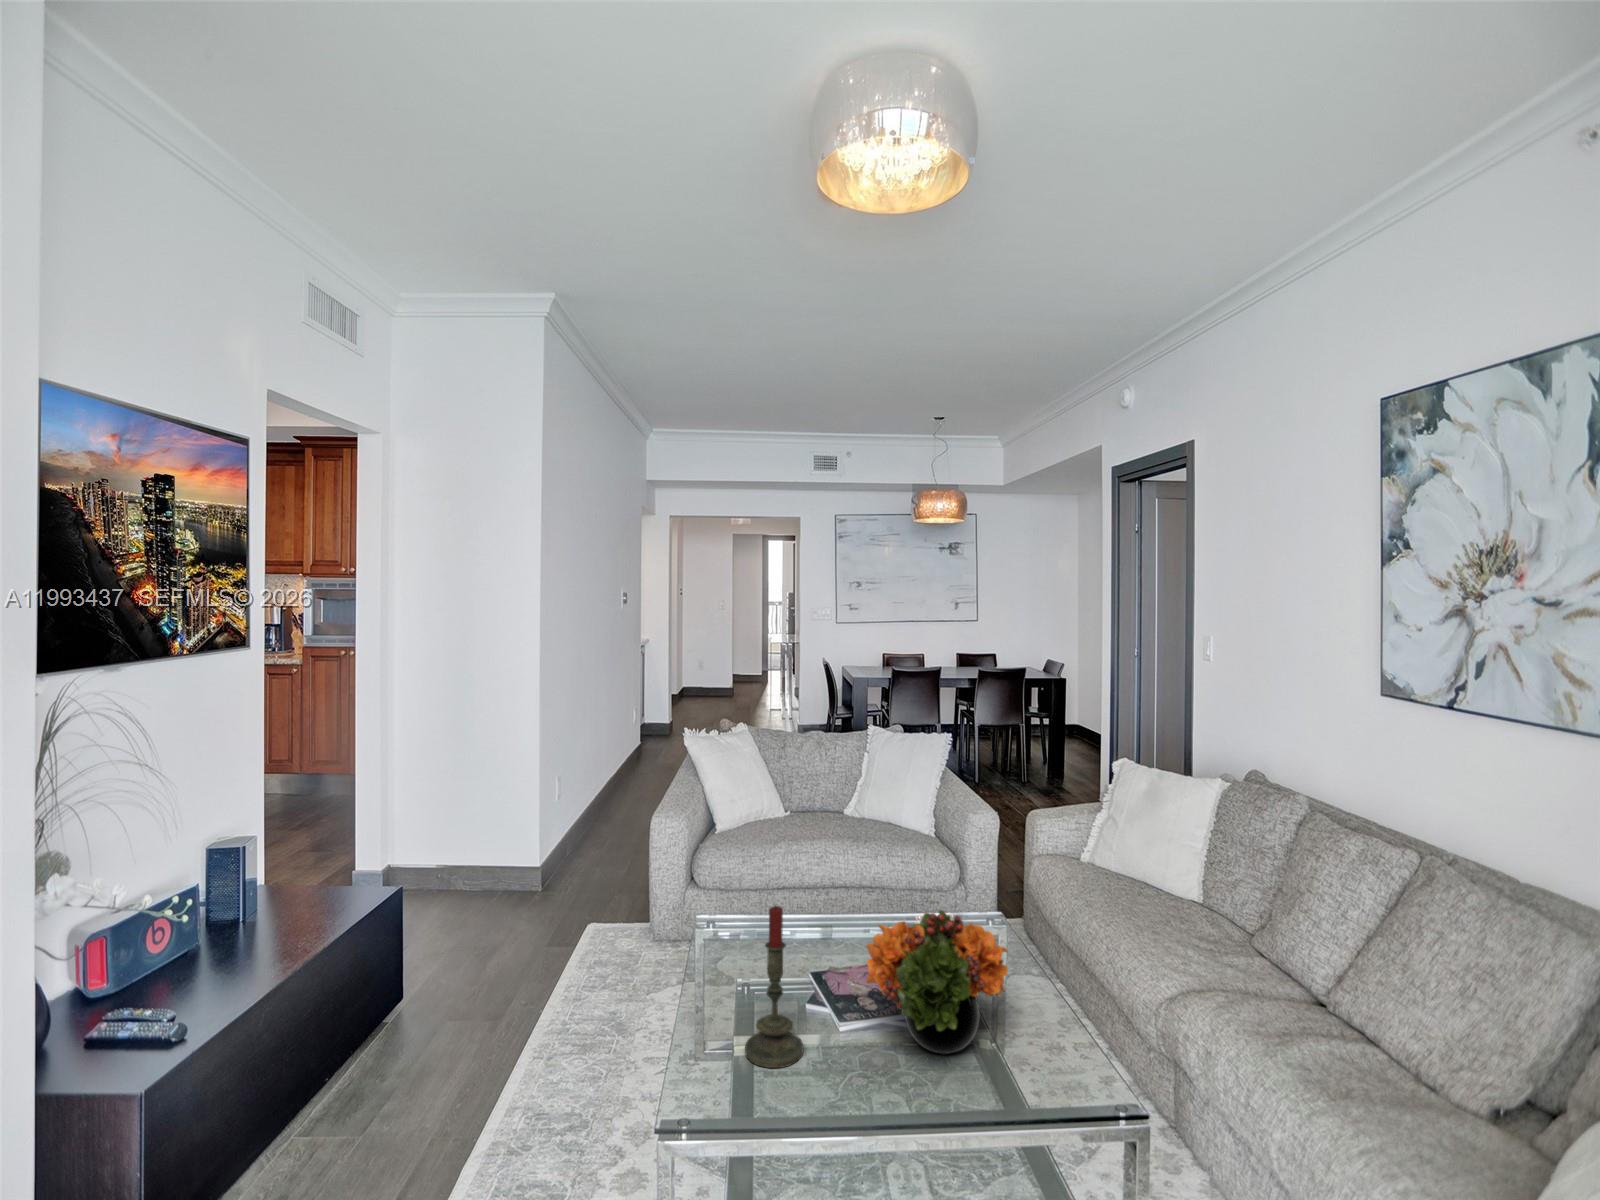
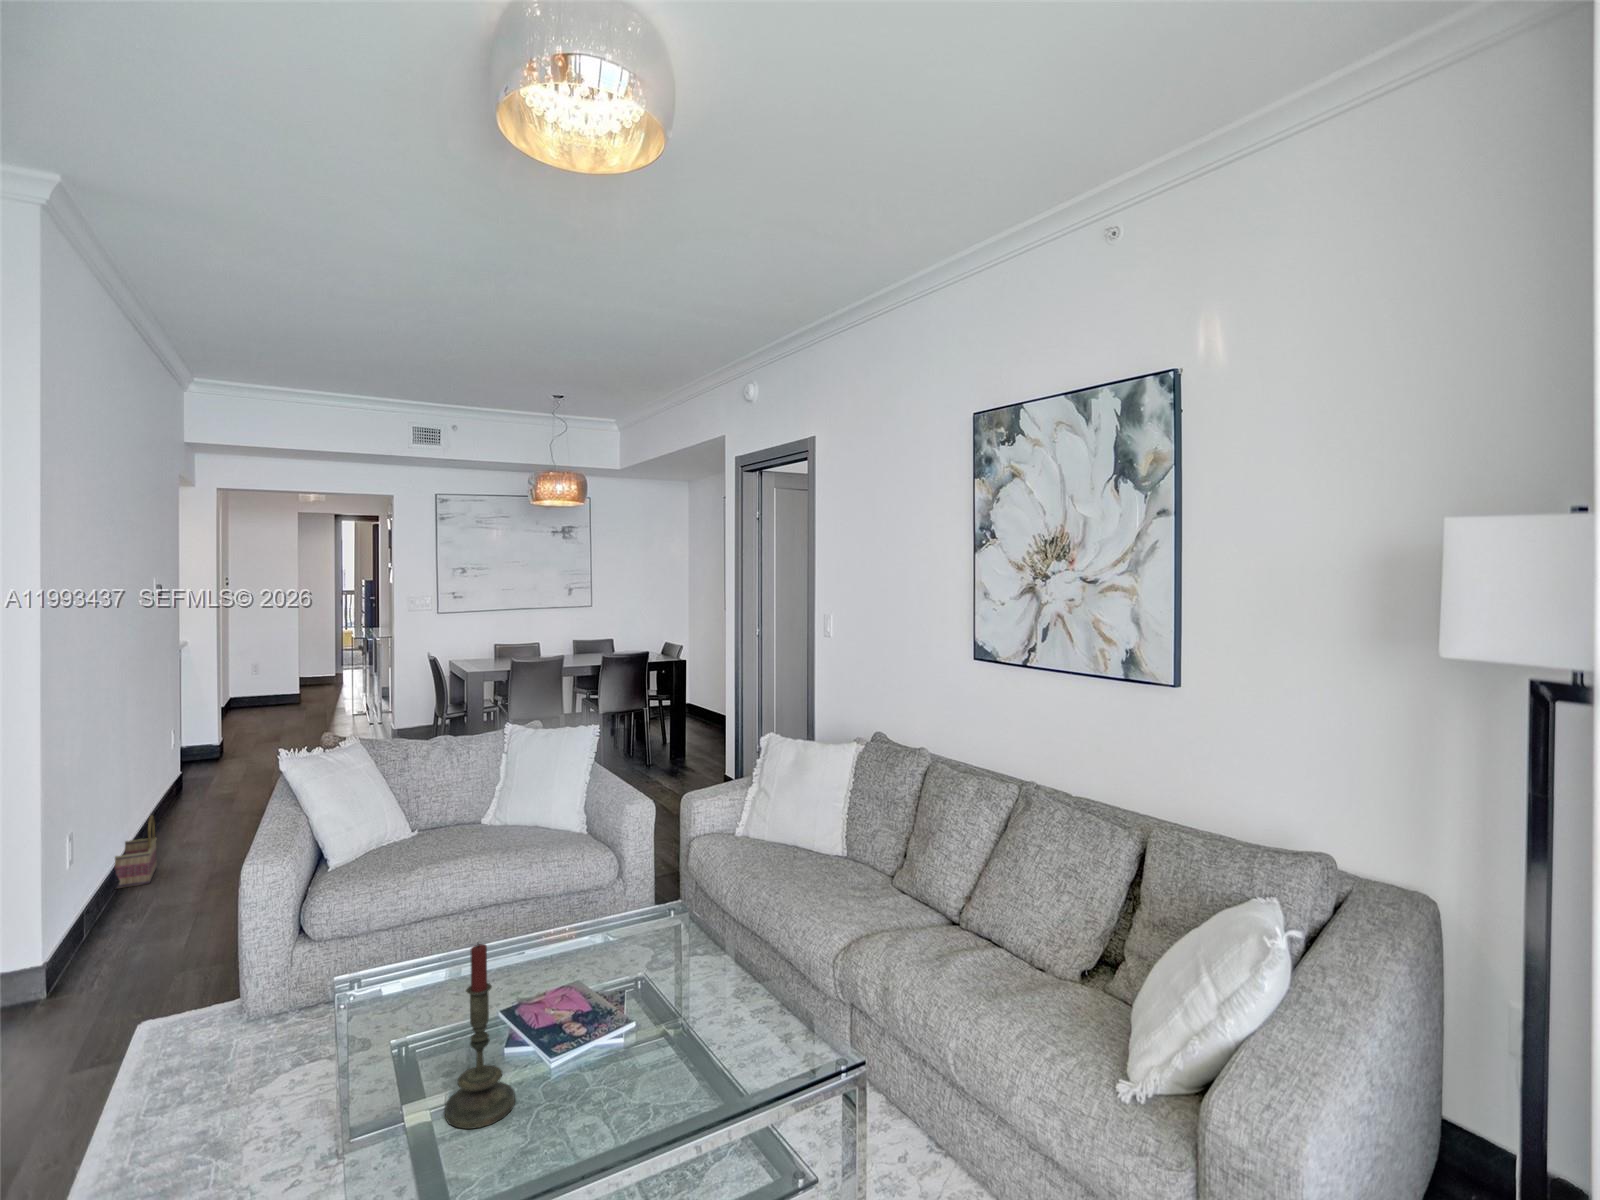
basket: none [595,773,625,825] -> present [115,815,157,888]
flower arrangement: present [866,910,1008,1054] -> none [576,907,727,1057]

